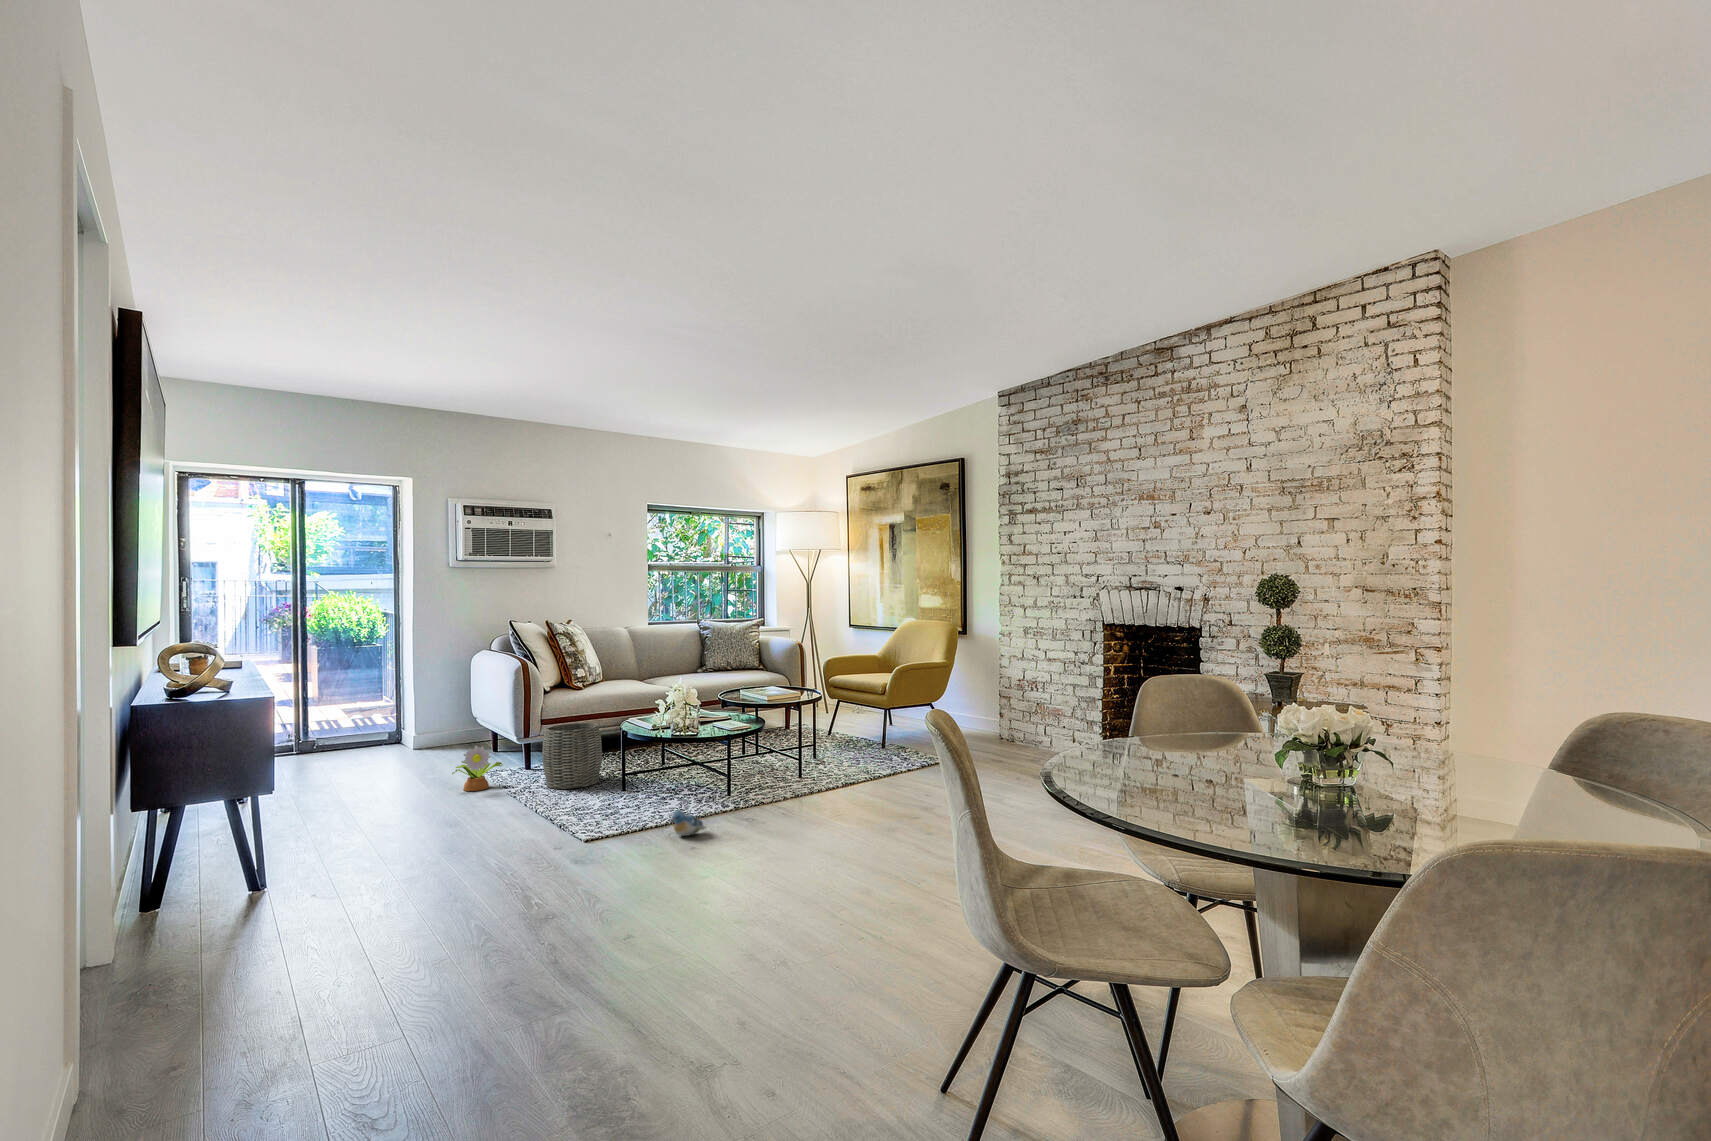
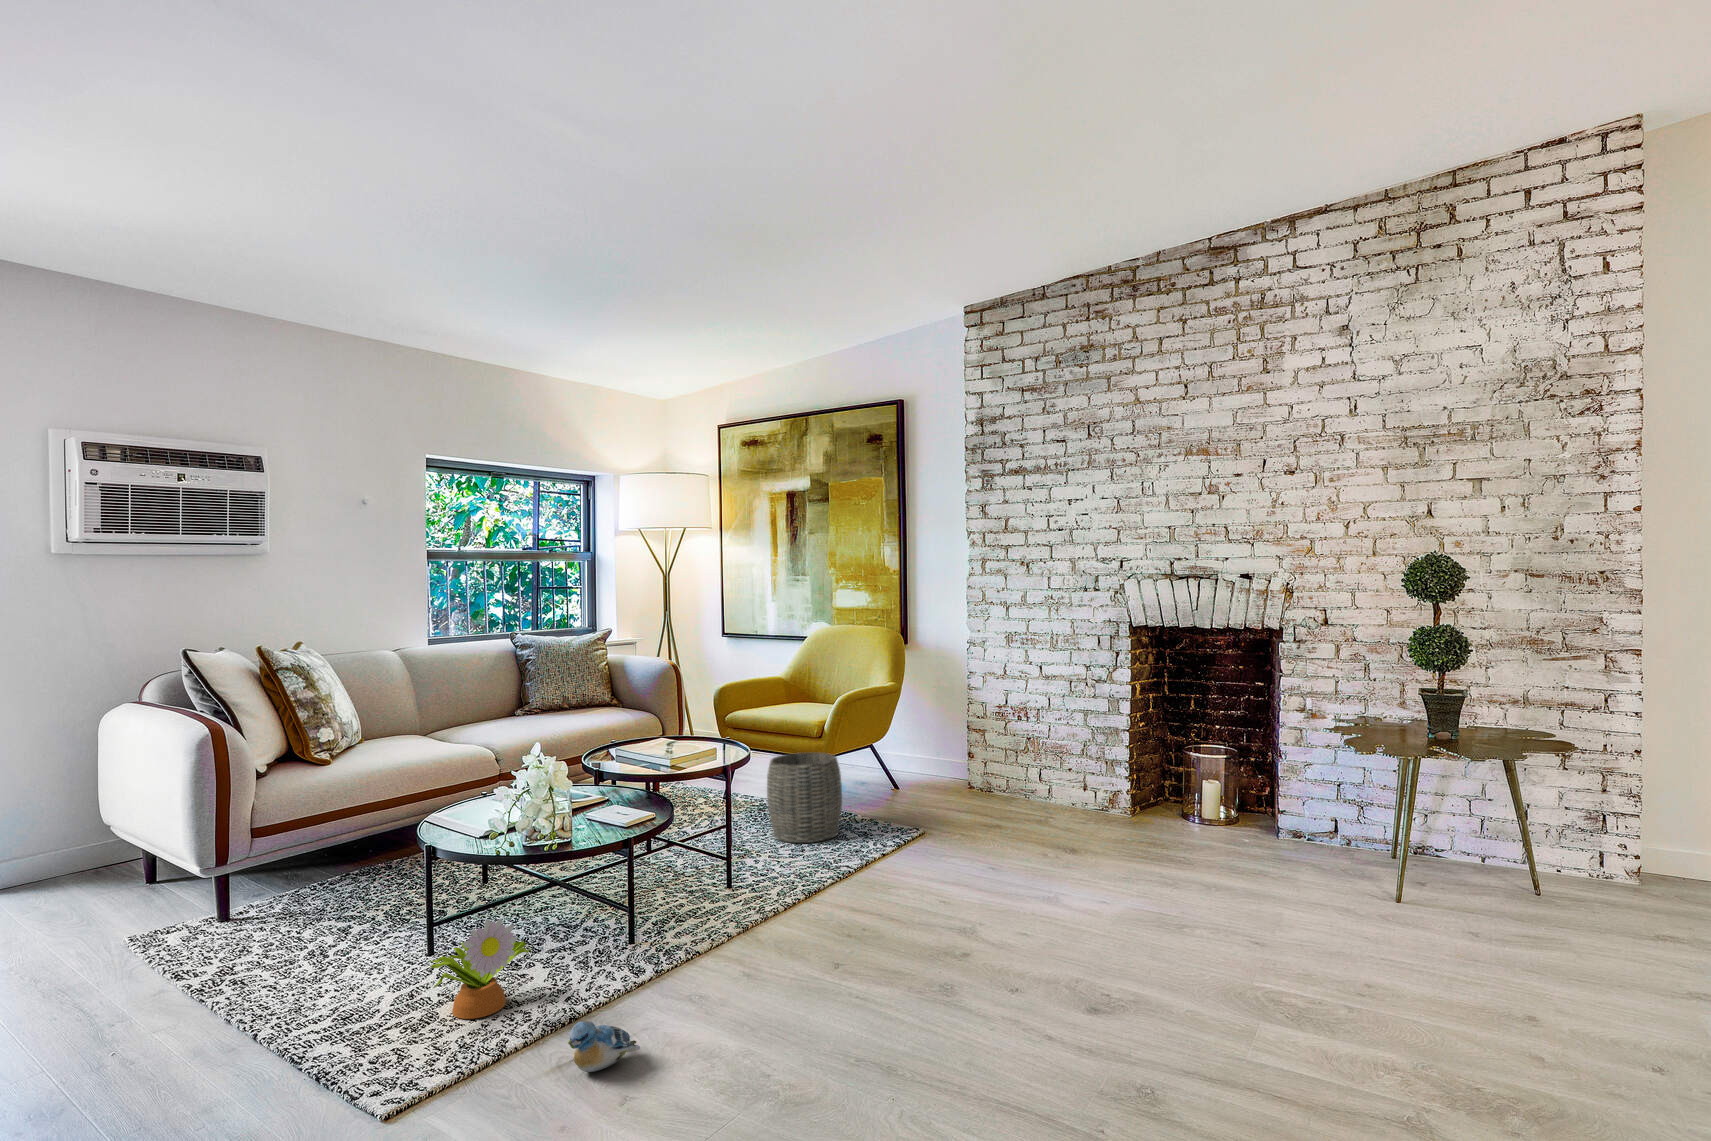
woven basket: present [542,723,602,789] -> present [767,752,842,843]
decorative plant: present [452,745,503,791] -> present [429,919,531,1019]

